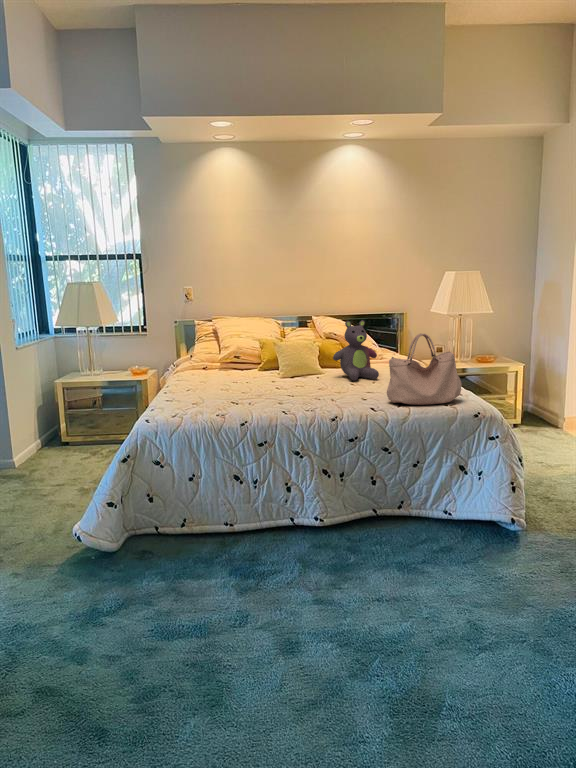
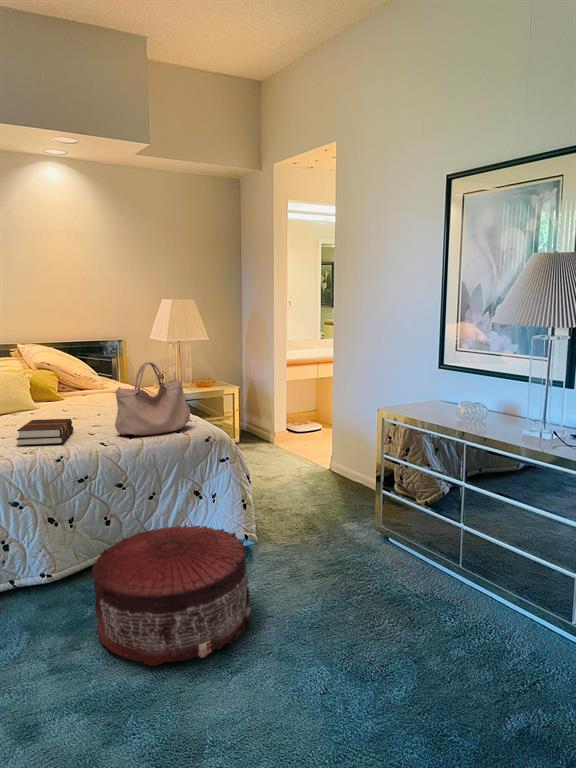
stuffed bear: present [333,320,379,380] -> none [50,349,103,414]
hardback book: none [301,383,350,405] -> present [16,419,73,445]
pouf: none [354,493,505,620] -> present [91,524,251,667]

